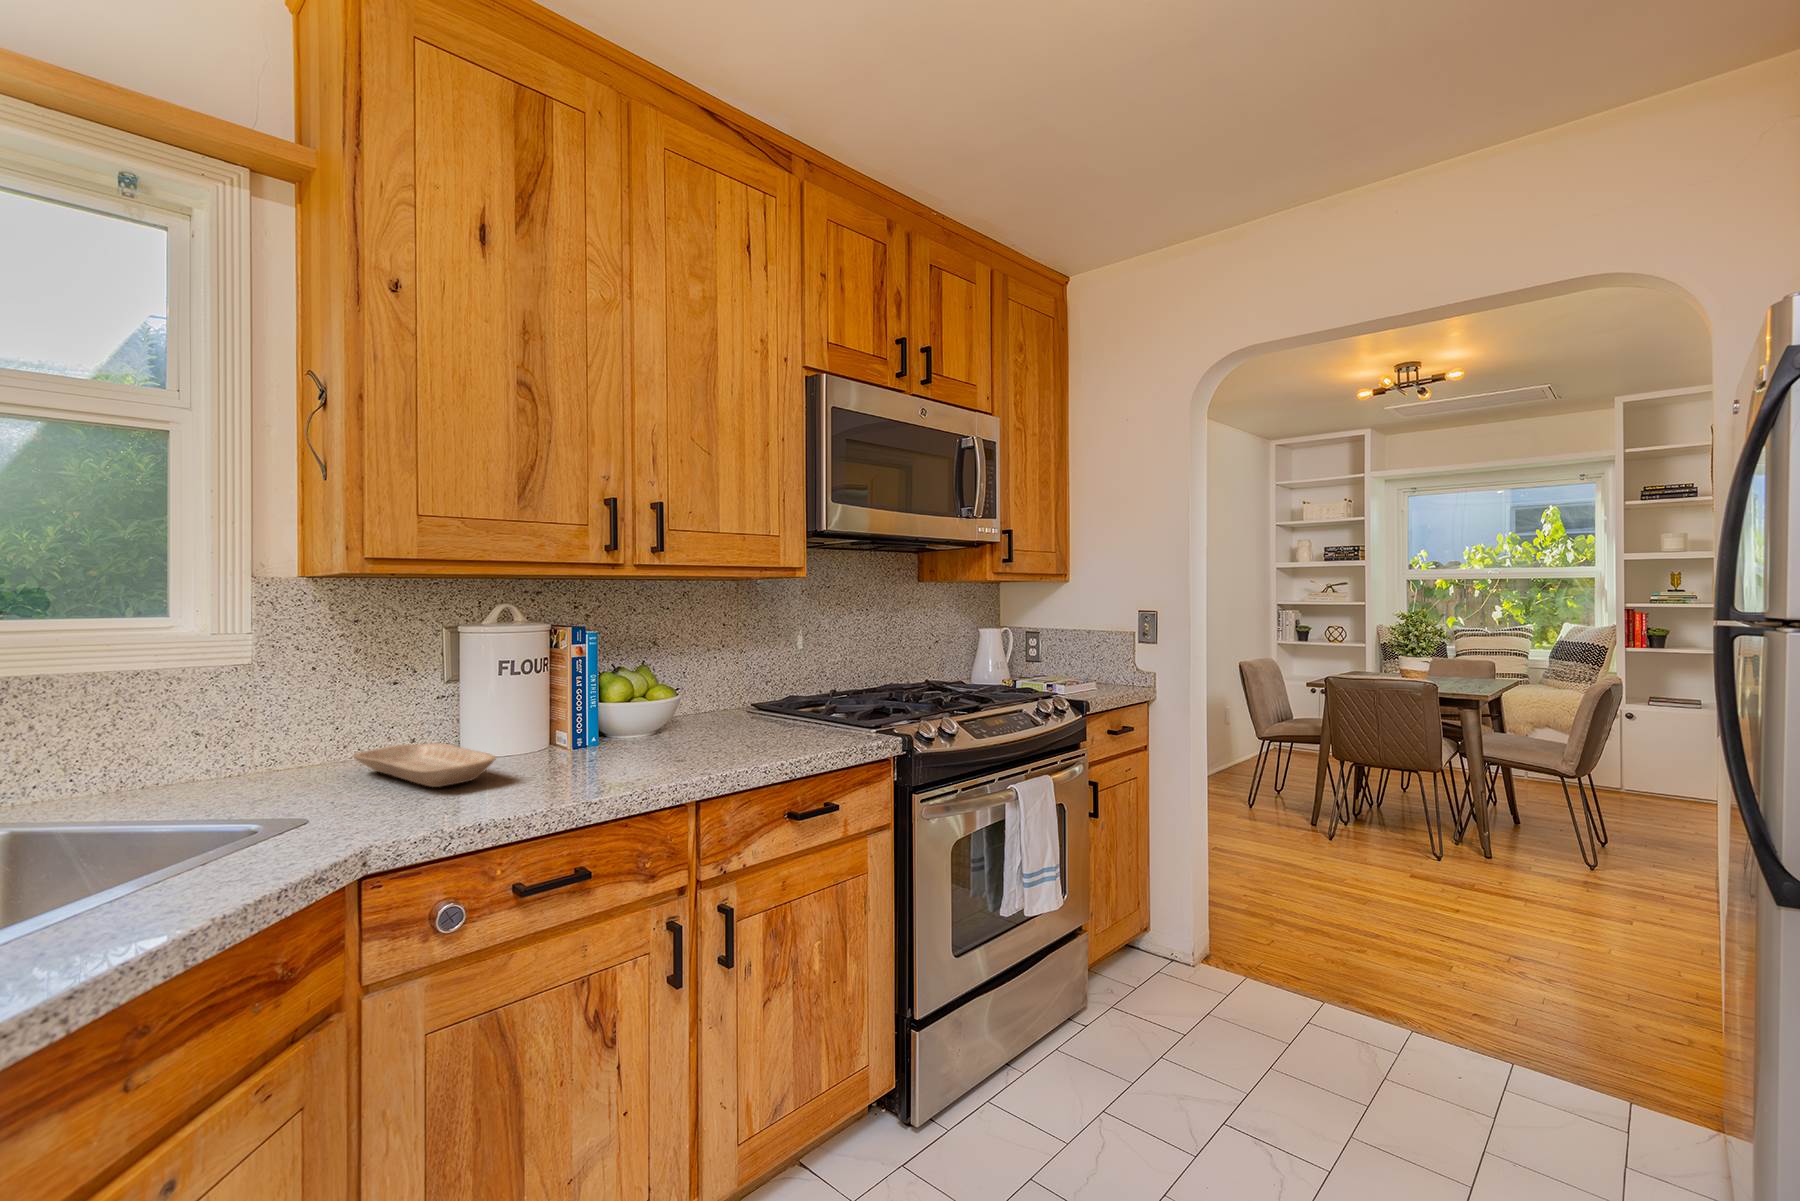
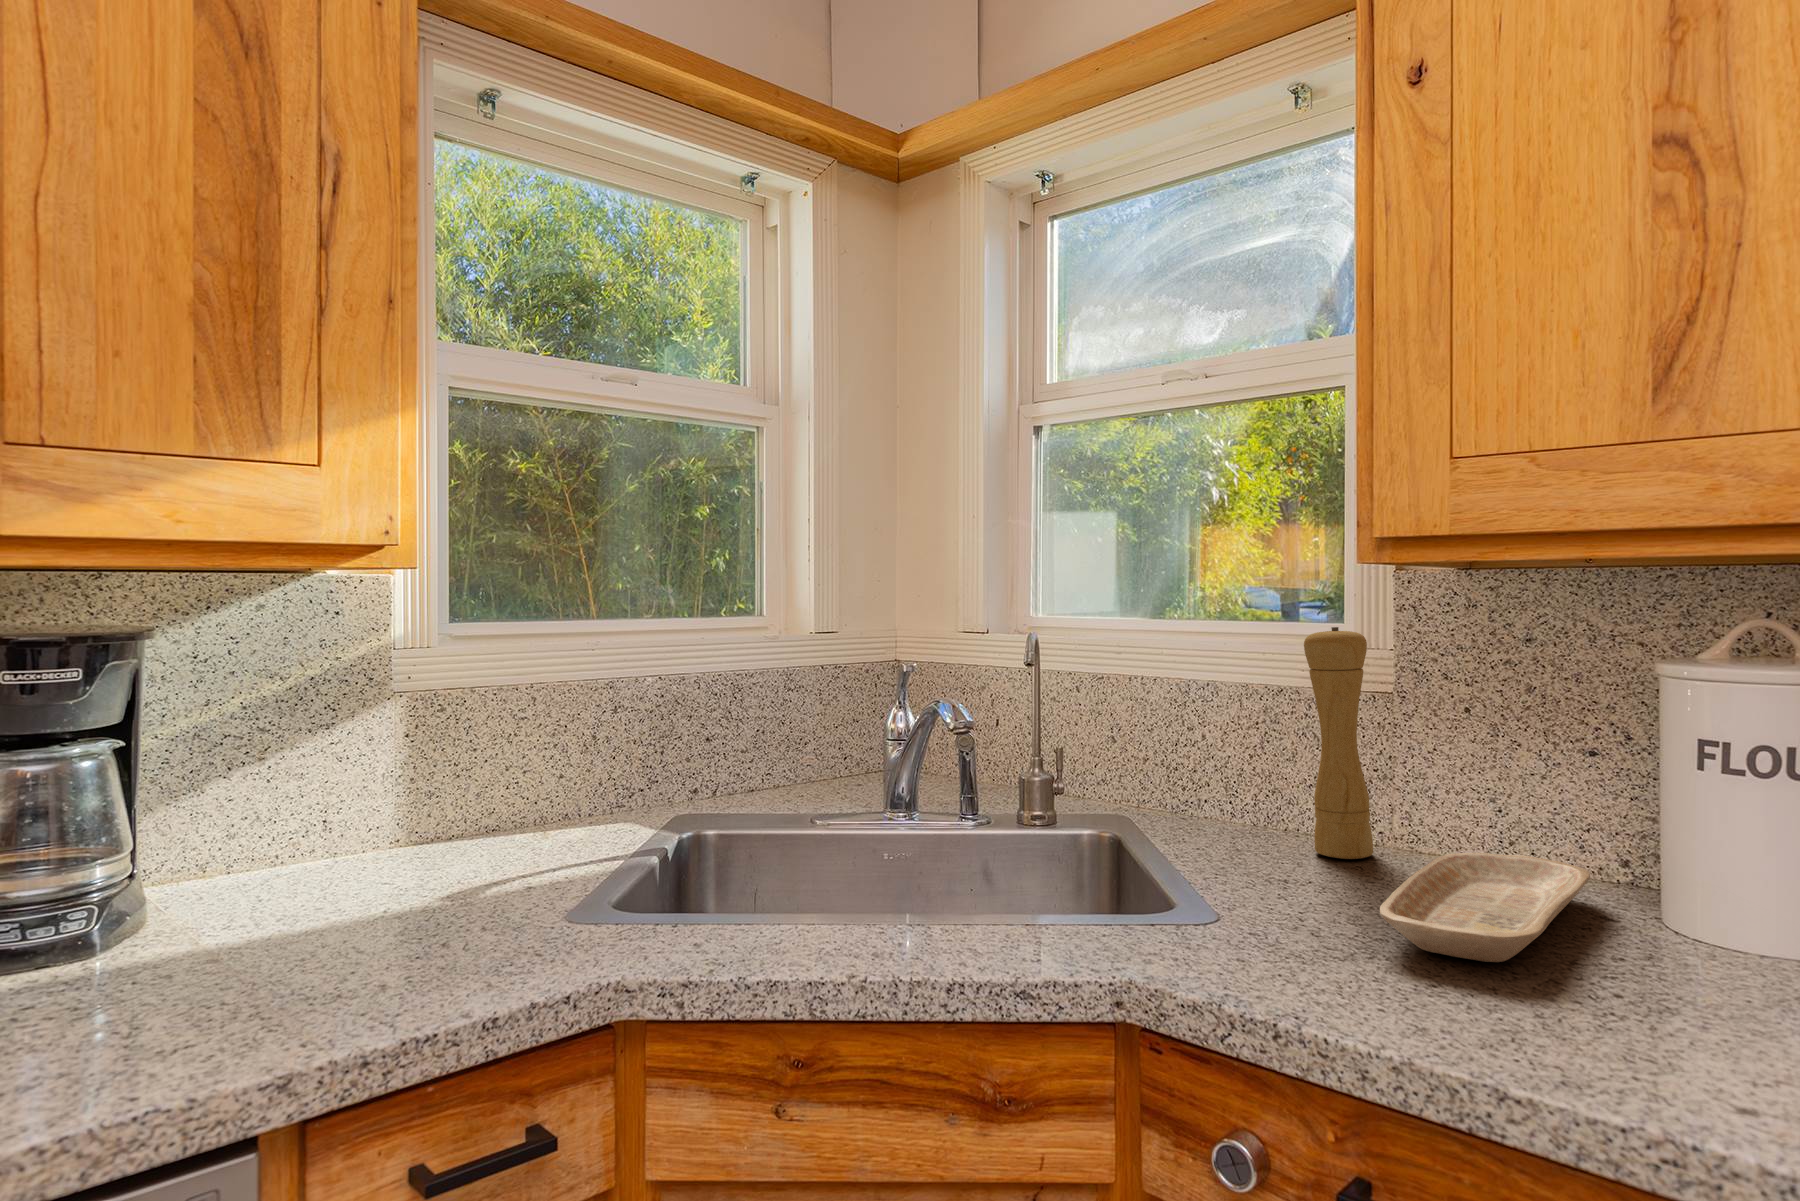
pepper mill: none [216,612,270,787] -> present [1304,627,1373,859]

